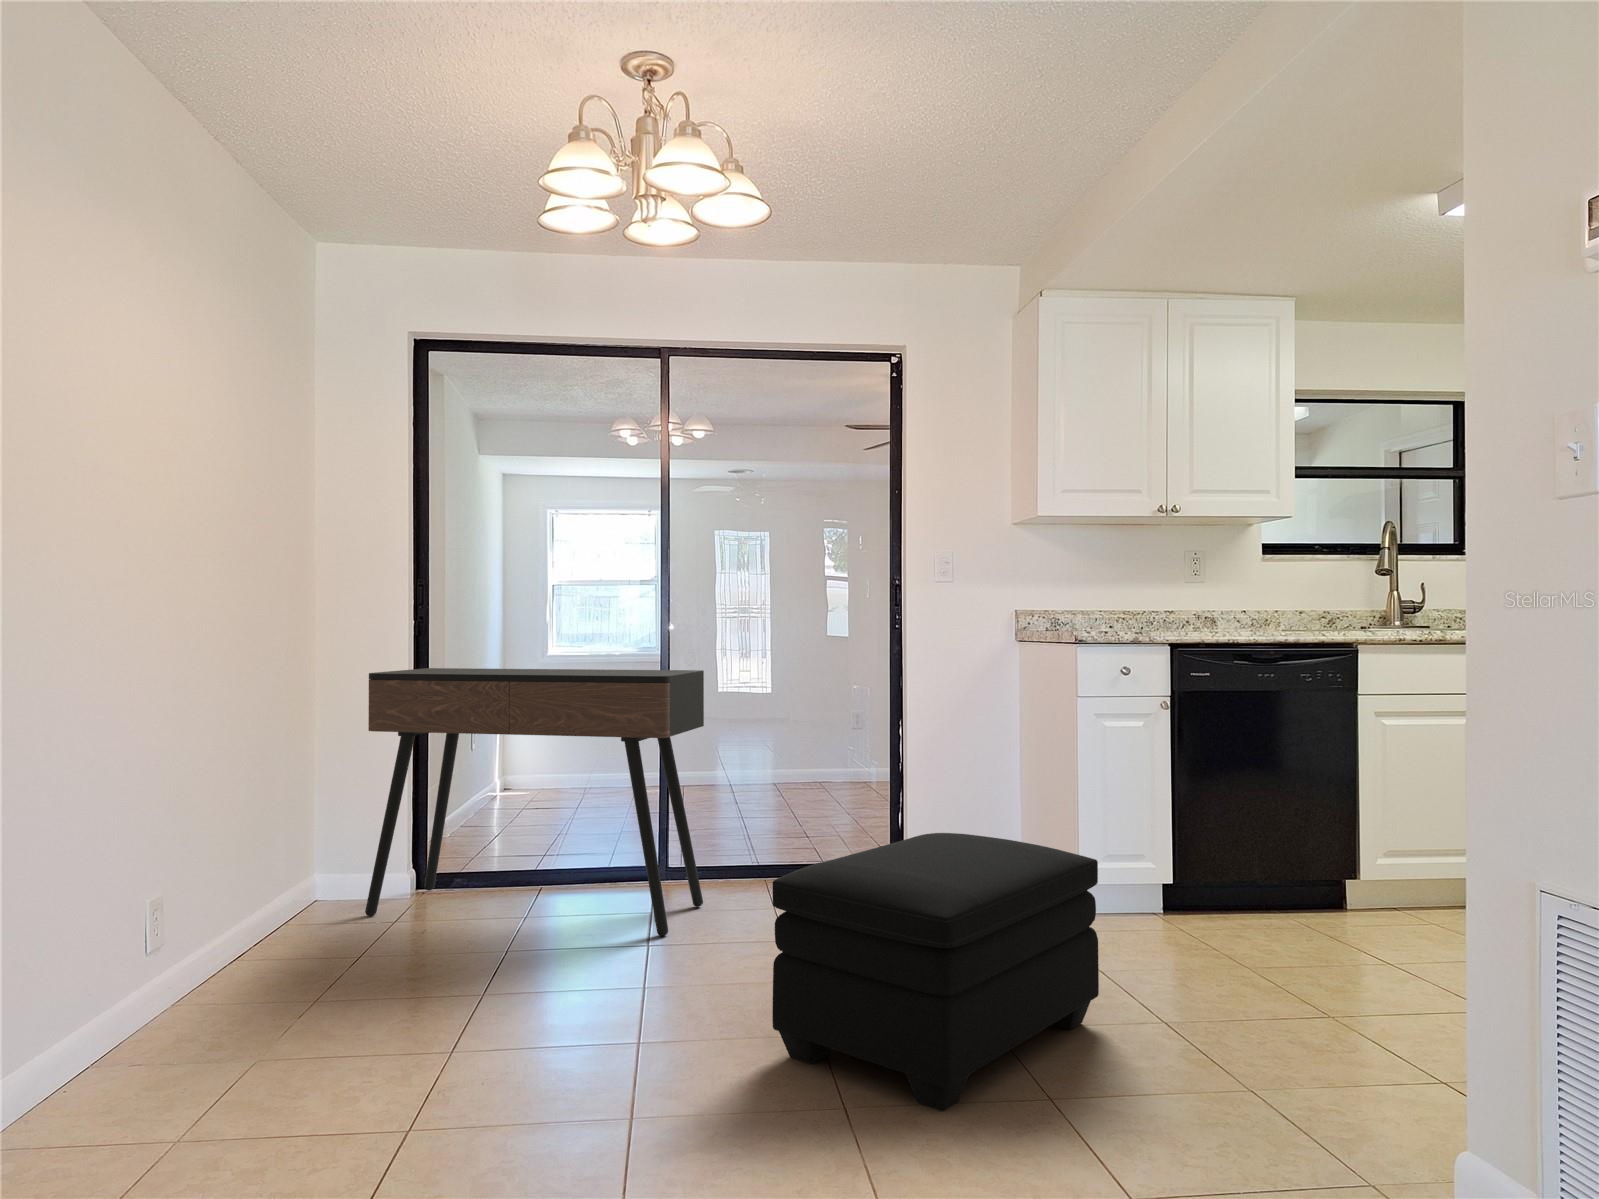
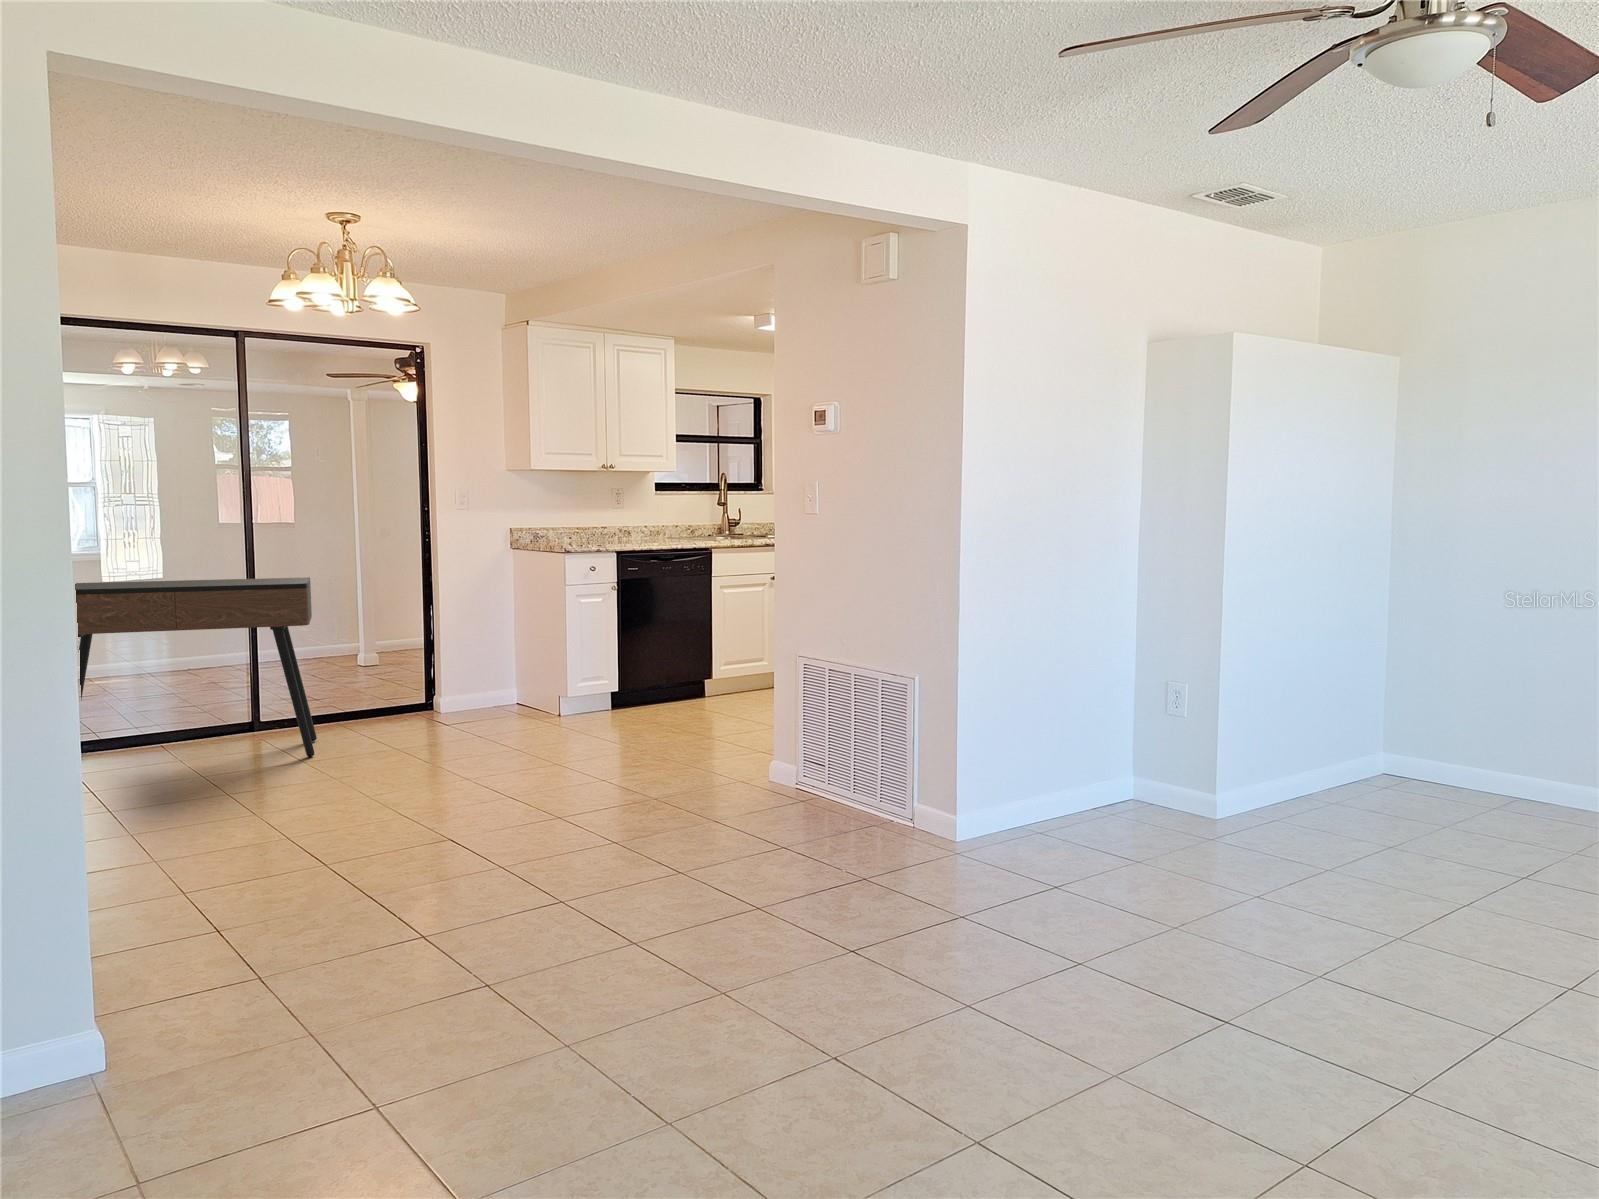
ottoman: present [772,833,1099,1111] -> none [451,667,607,790]

